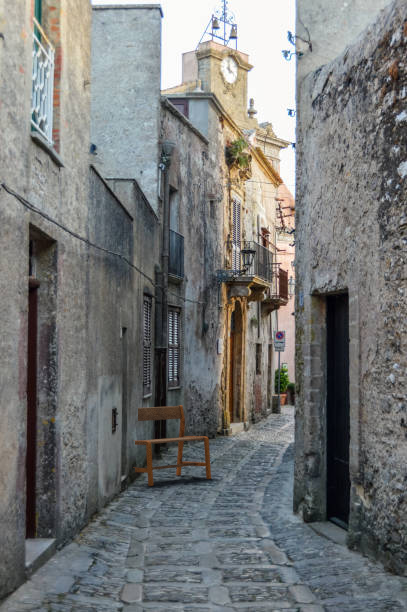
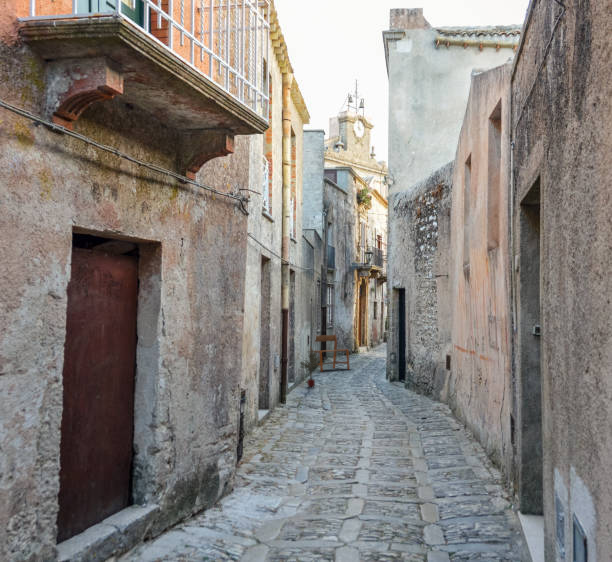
potted tree: none [81,447,131,547] -> present [300,350,318,387]

